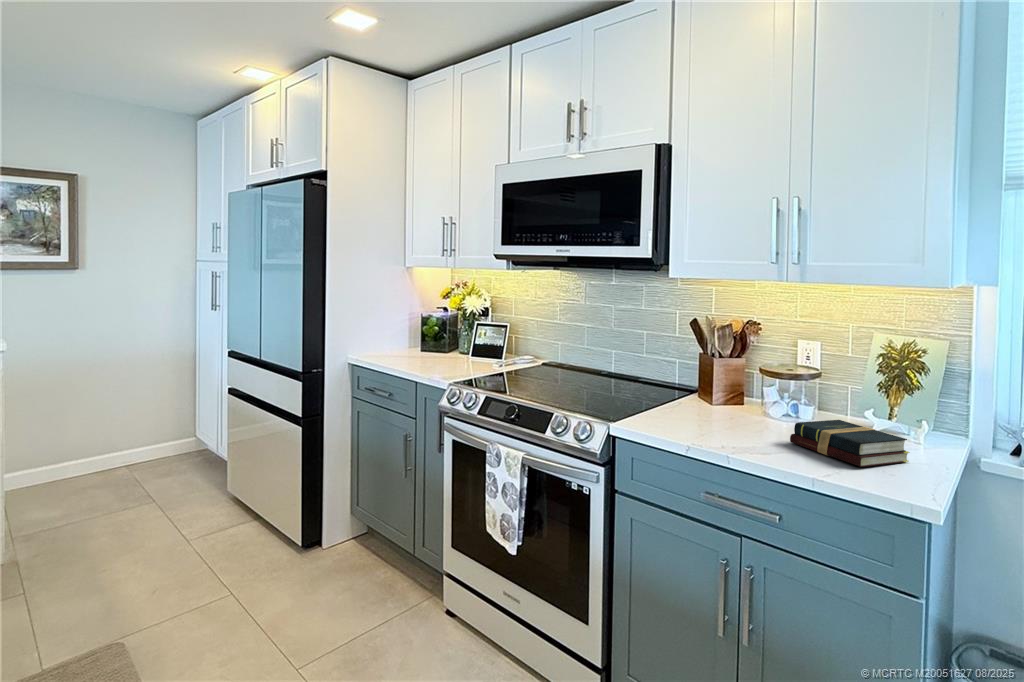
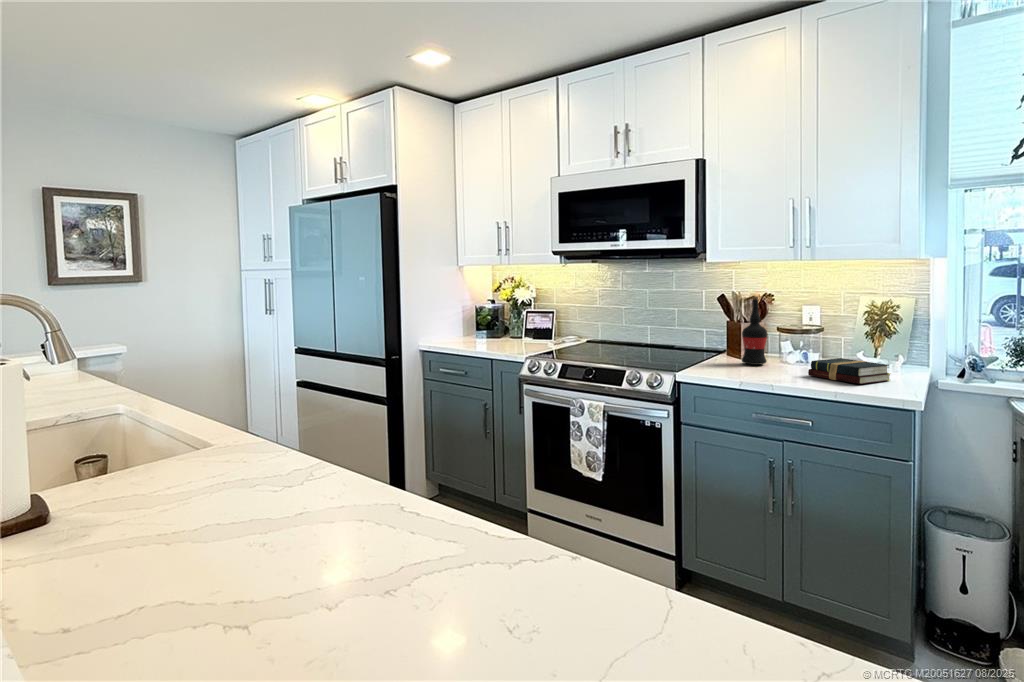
wine bottle: none [708,326,743,417] -> present [742,296,767,365]

